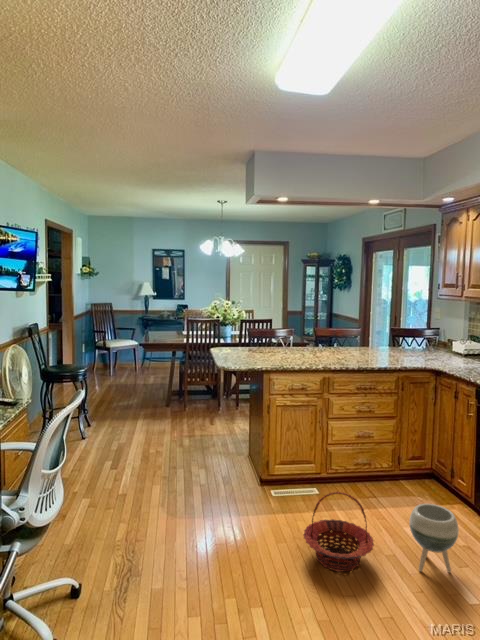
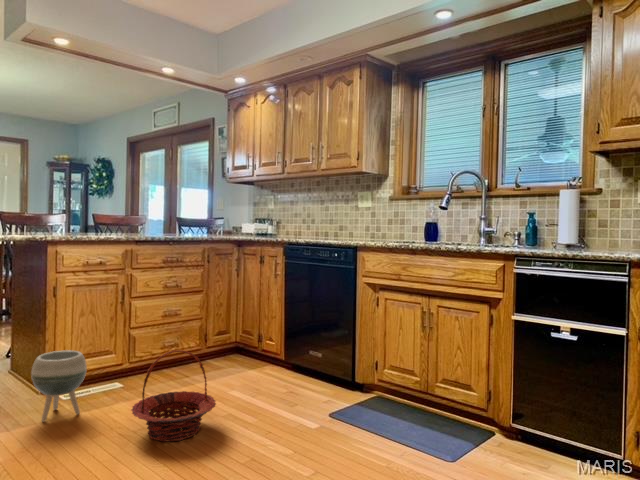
planter: present [409,504,459,573] -> present [31,350,87,422]

